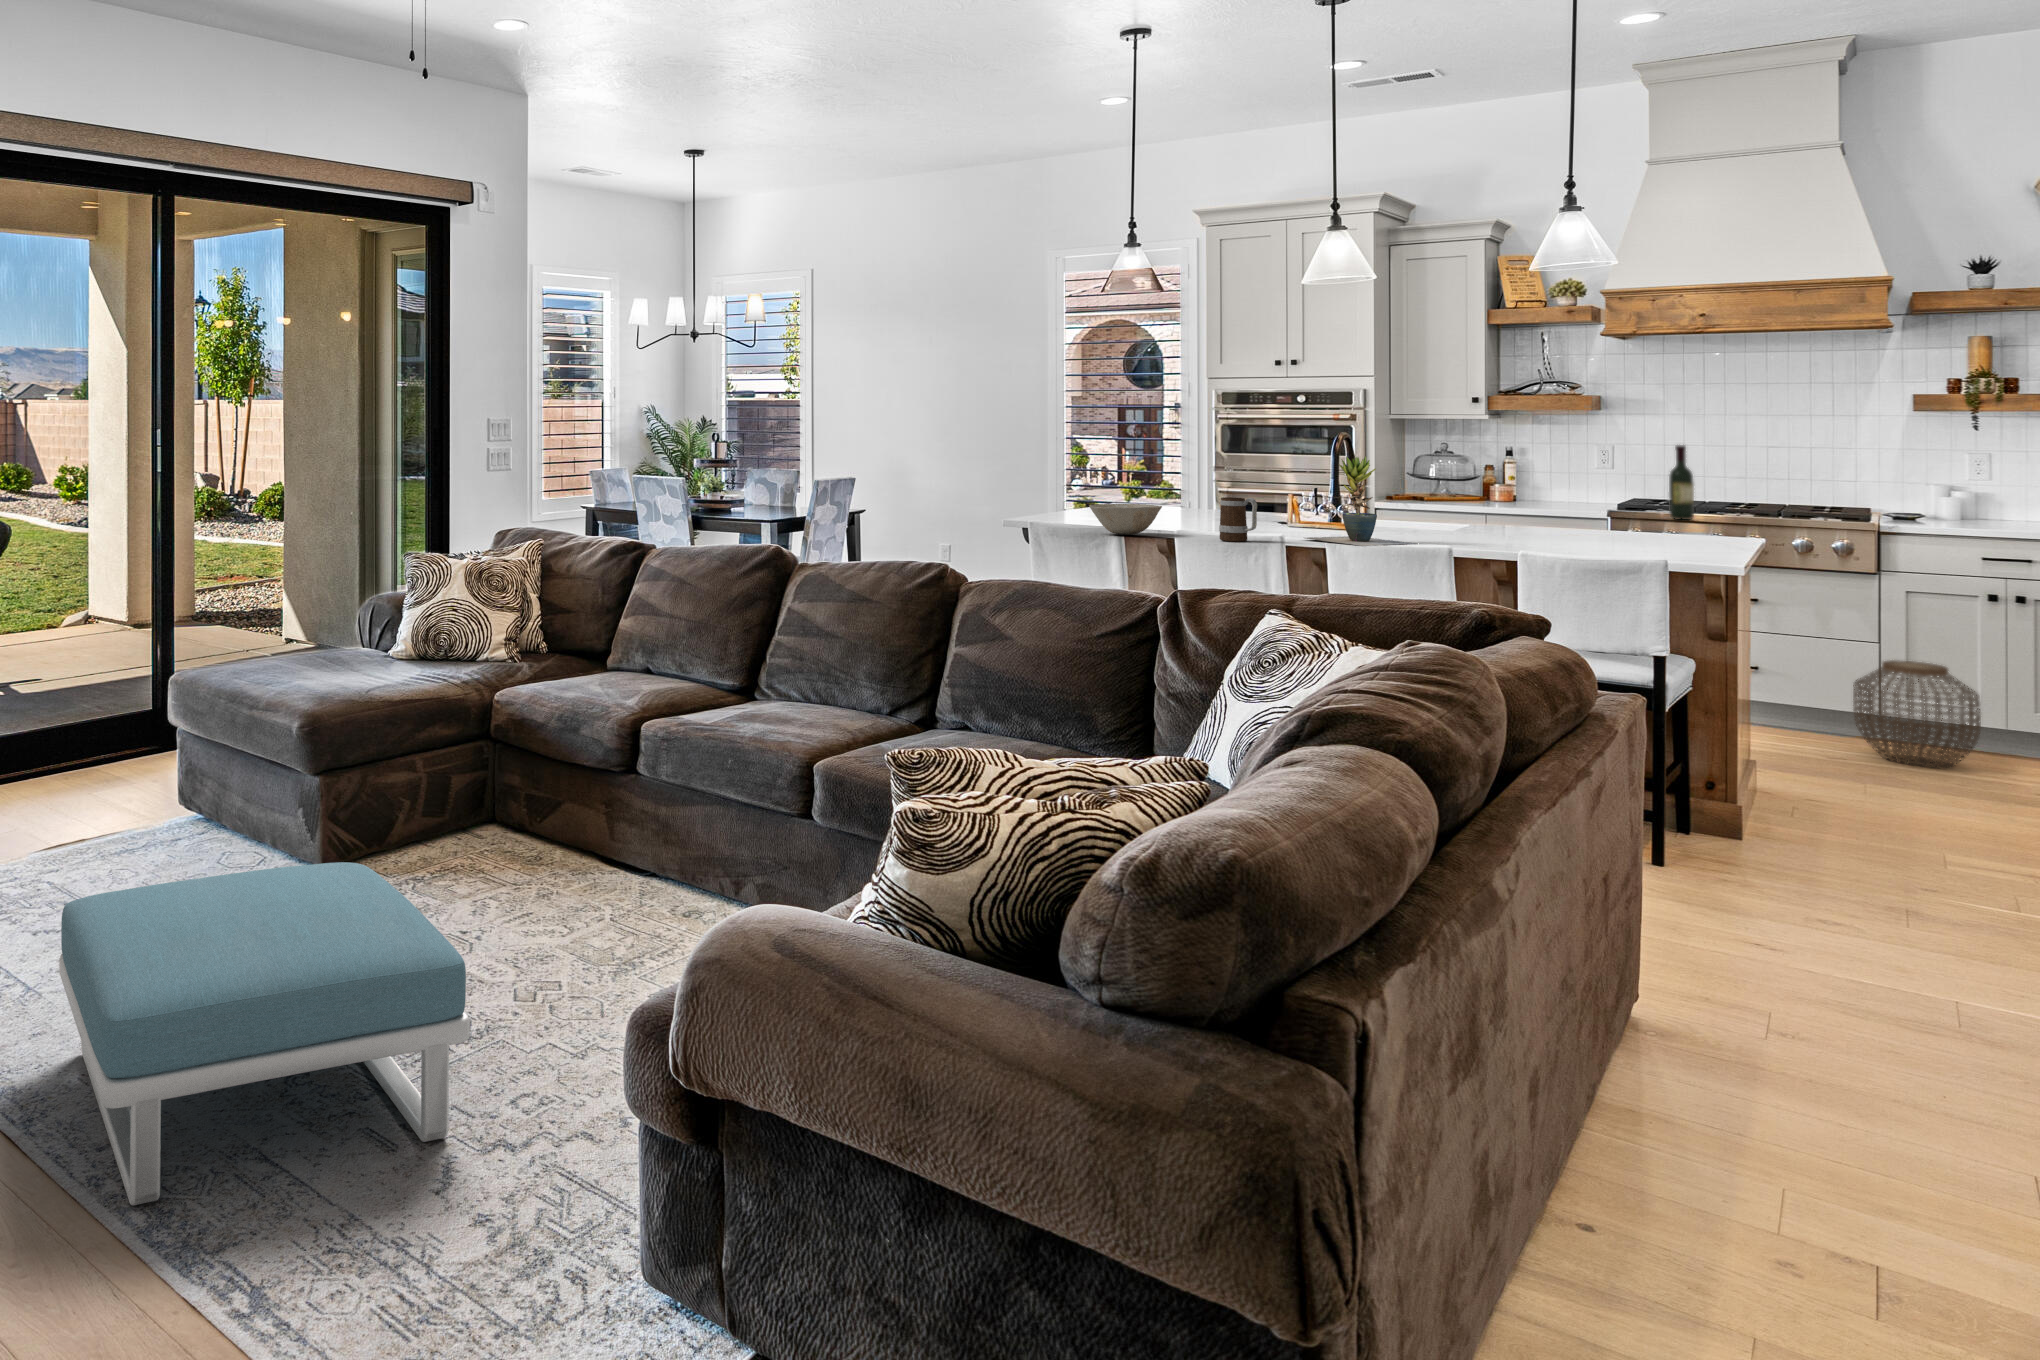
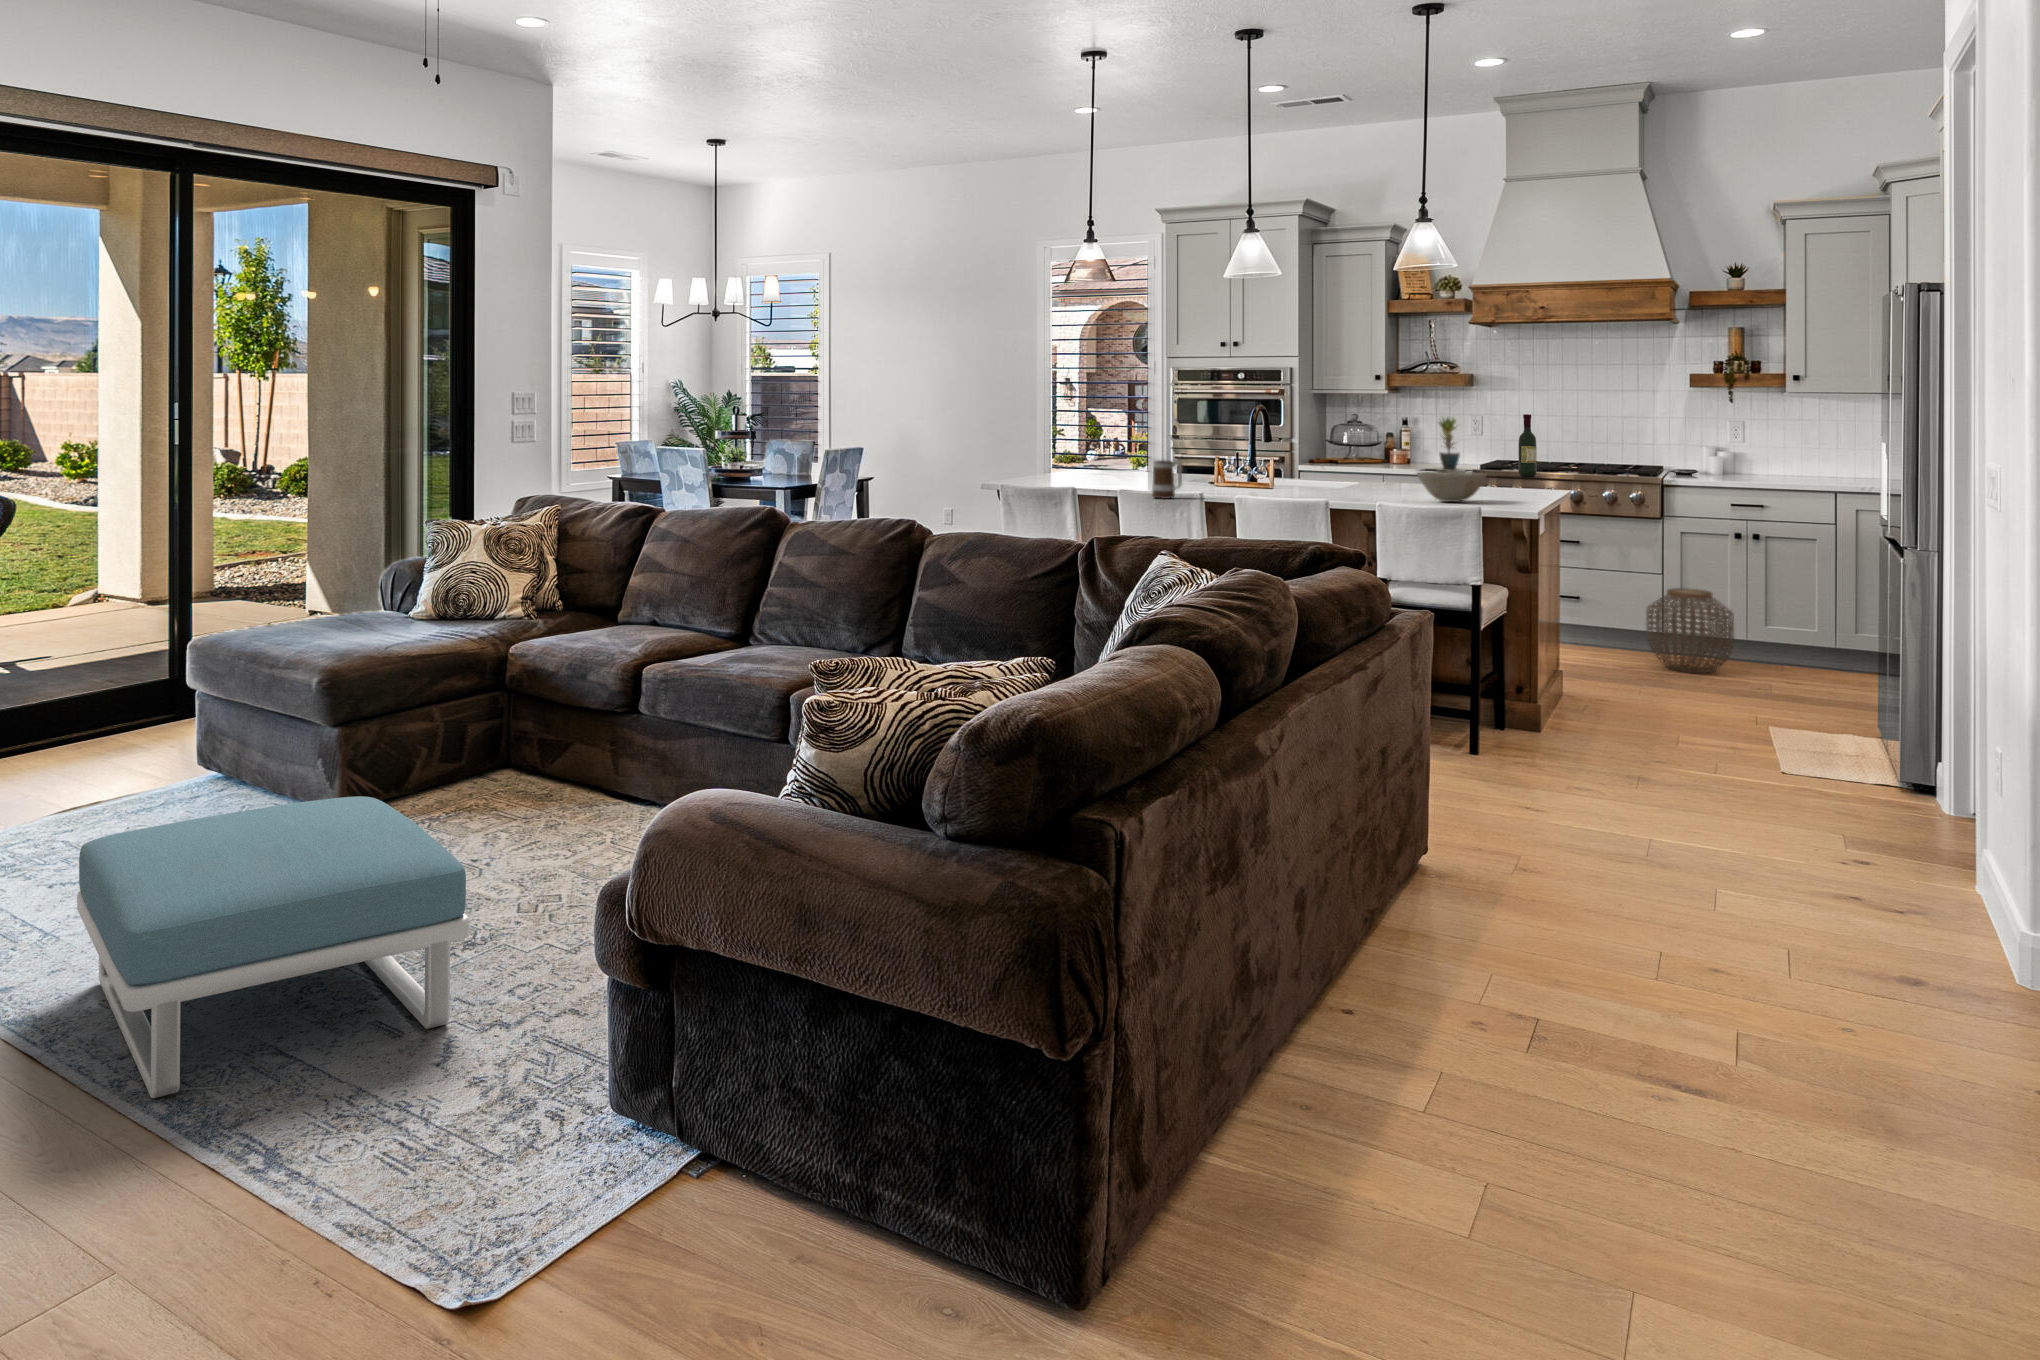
potted plant: present [1305,457,1416,546] -> present [1429,418,1471,472]
bowl: present [1090,504,1162,535] -> present [1417,472,1487,502]

